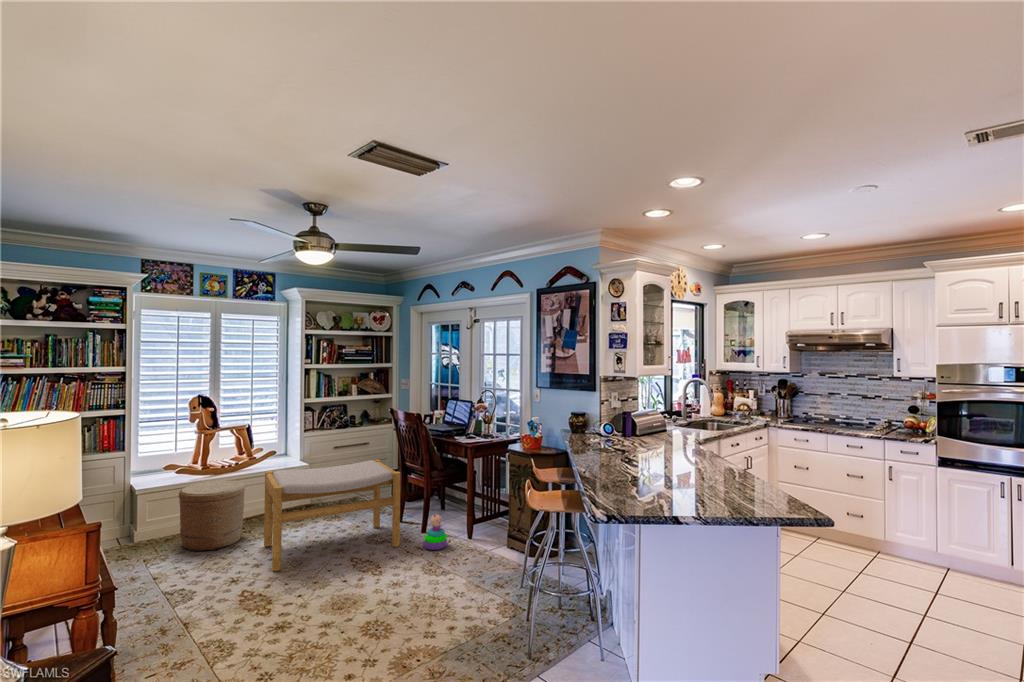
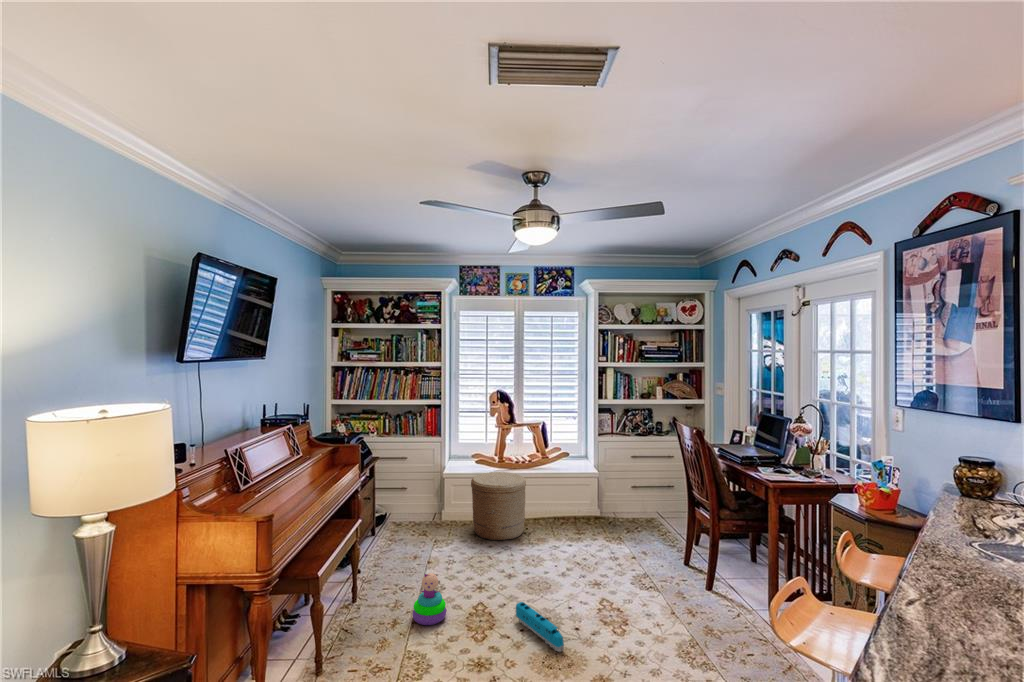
footstool: present [264,460,400,571] -> none [520,473,668,600]
stacking toy: present [423,515,447,550] -> present [412,573,446,625]
toy train: none [290,575,346,598] -> present [516,602,564,652]

